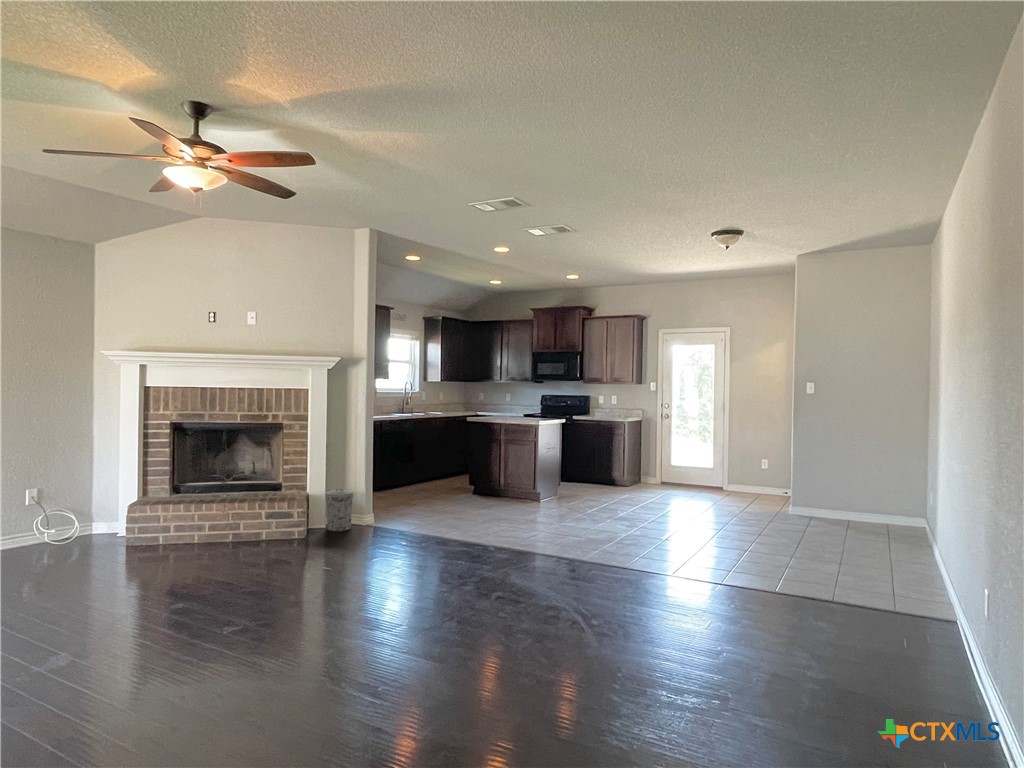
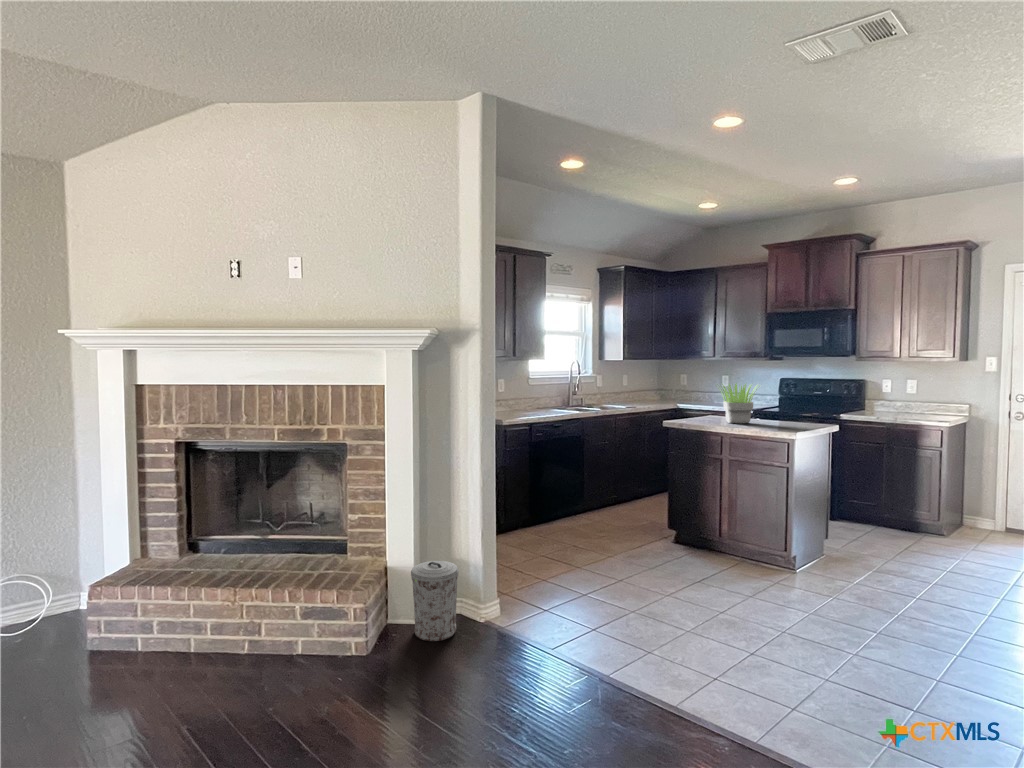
potted plant: none [497,395,526,420] -> present [720,383,758,424]

